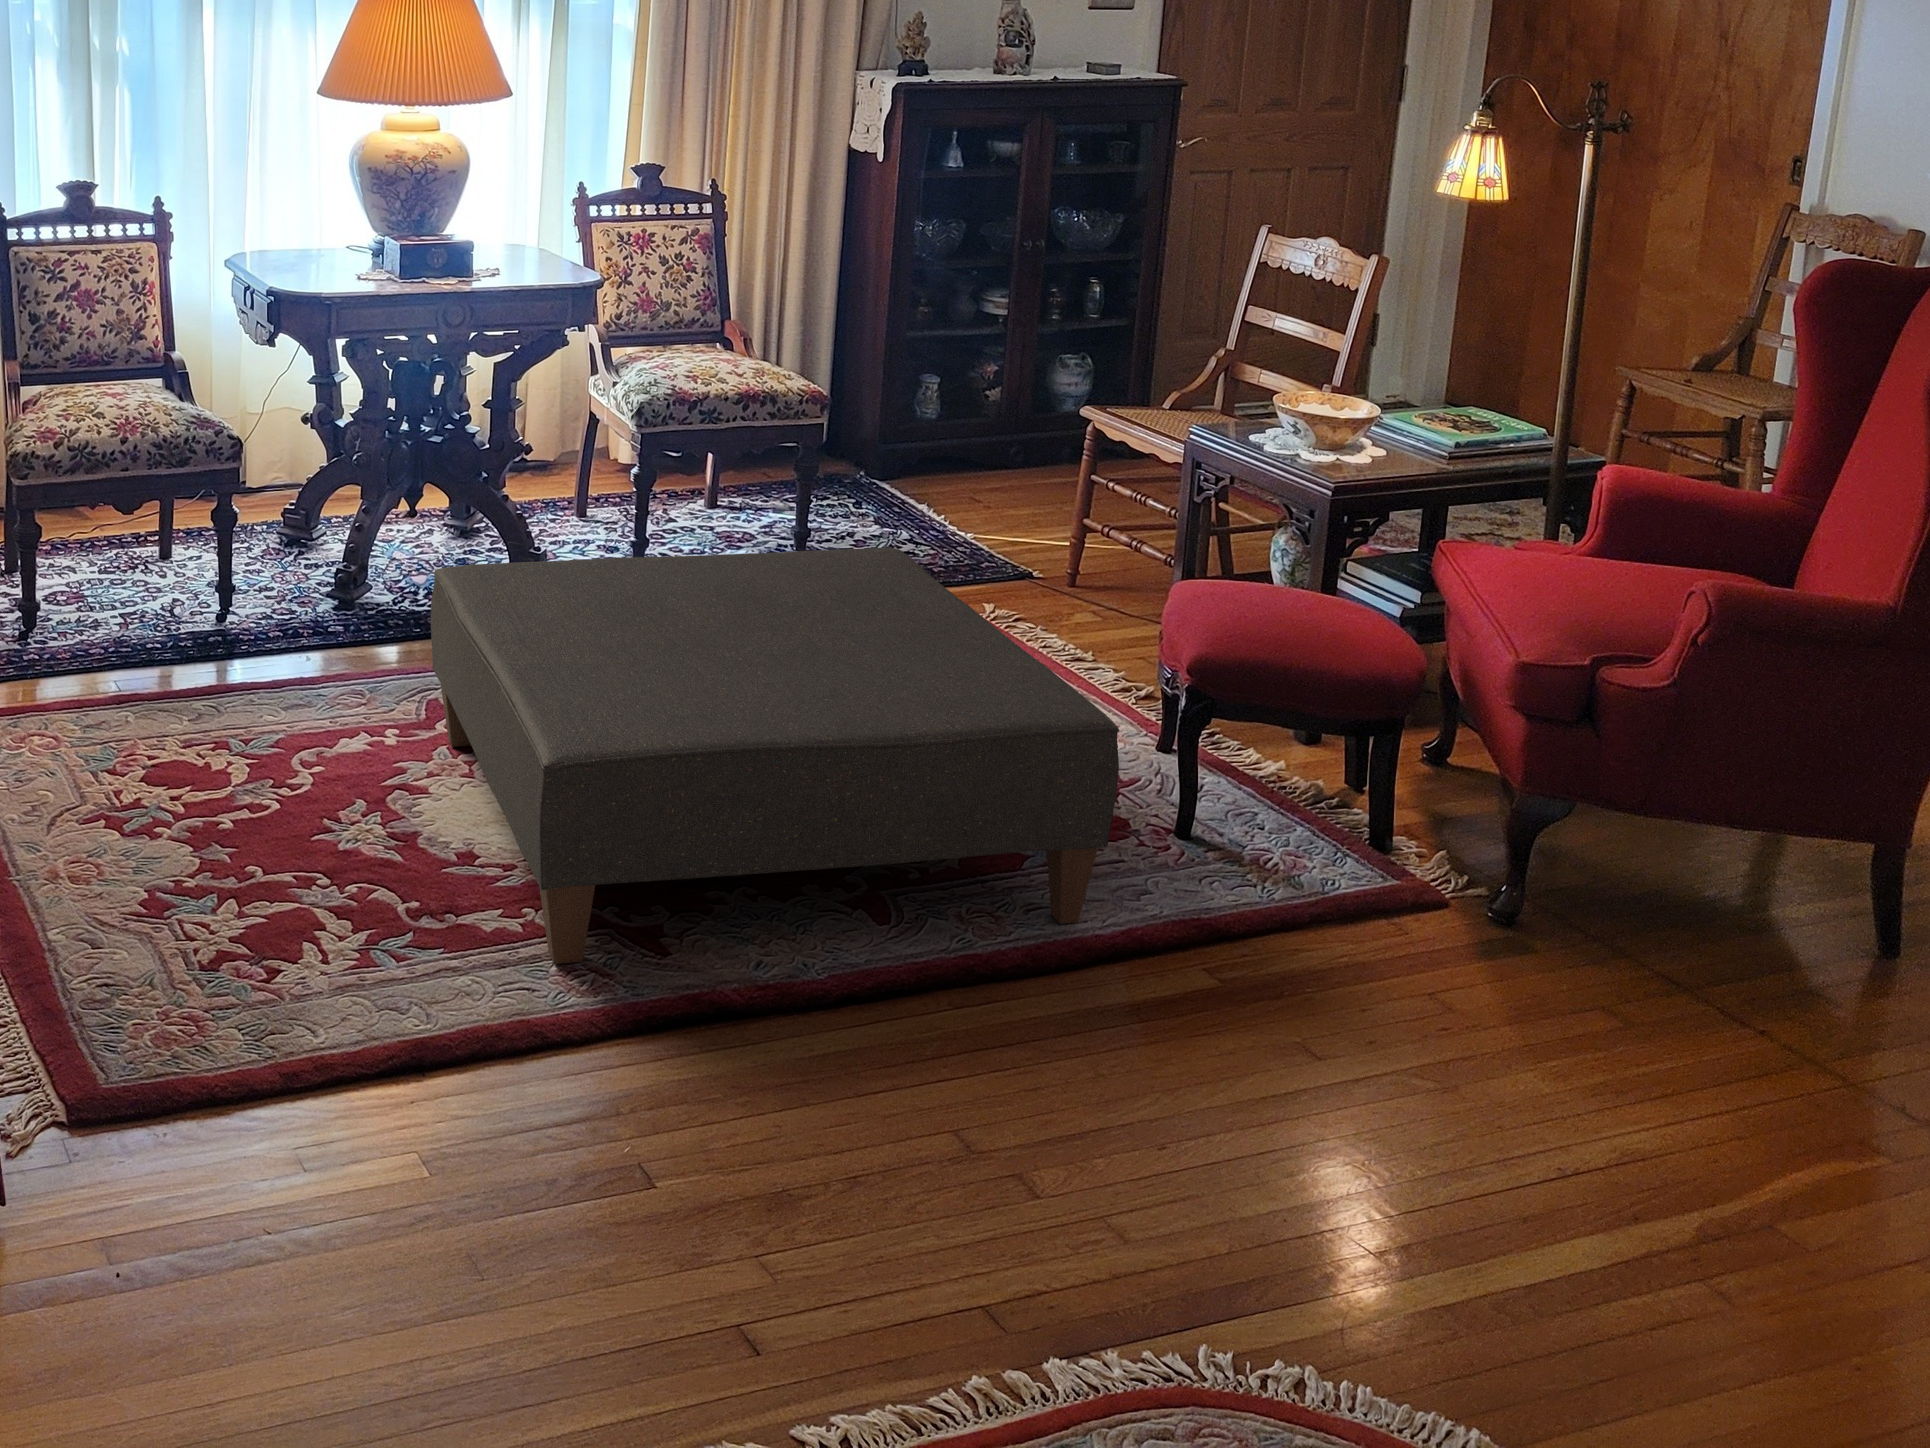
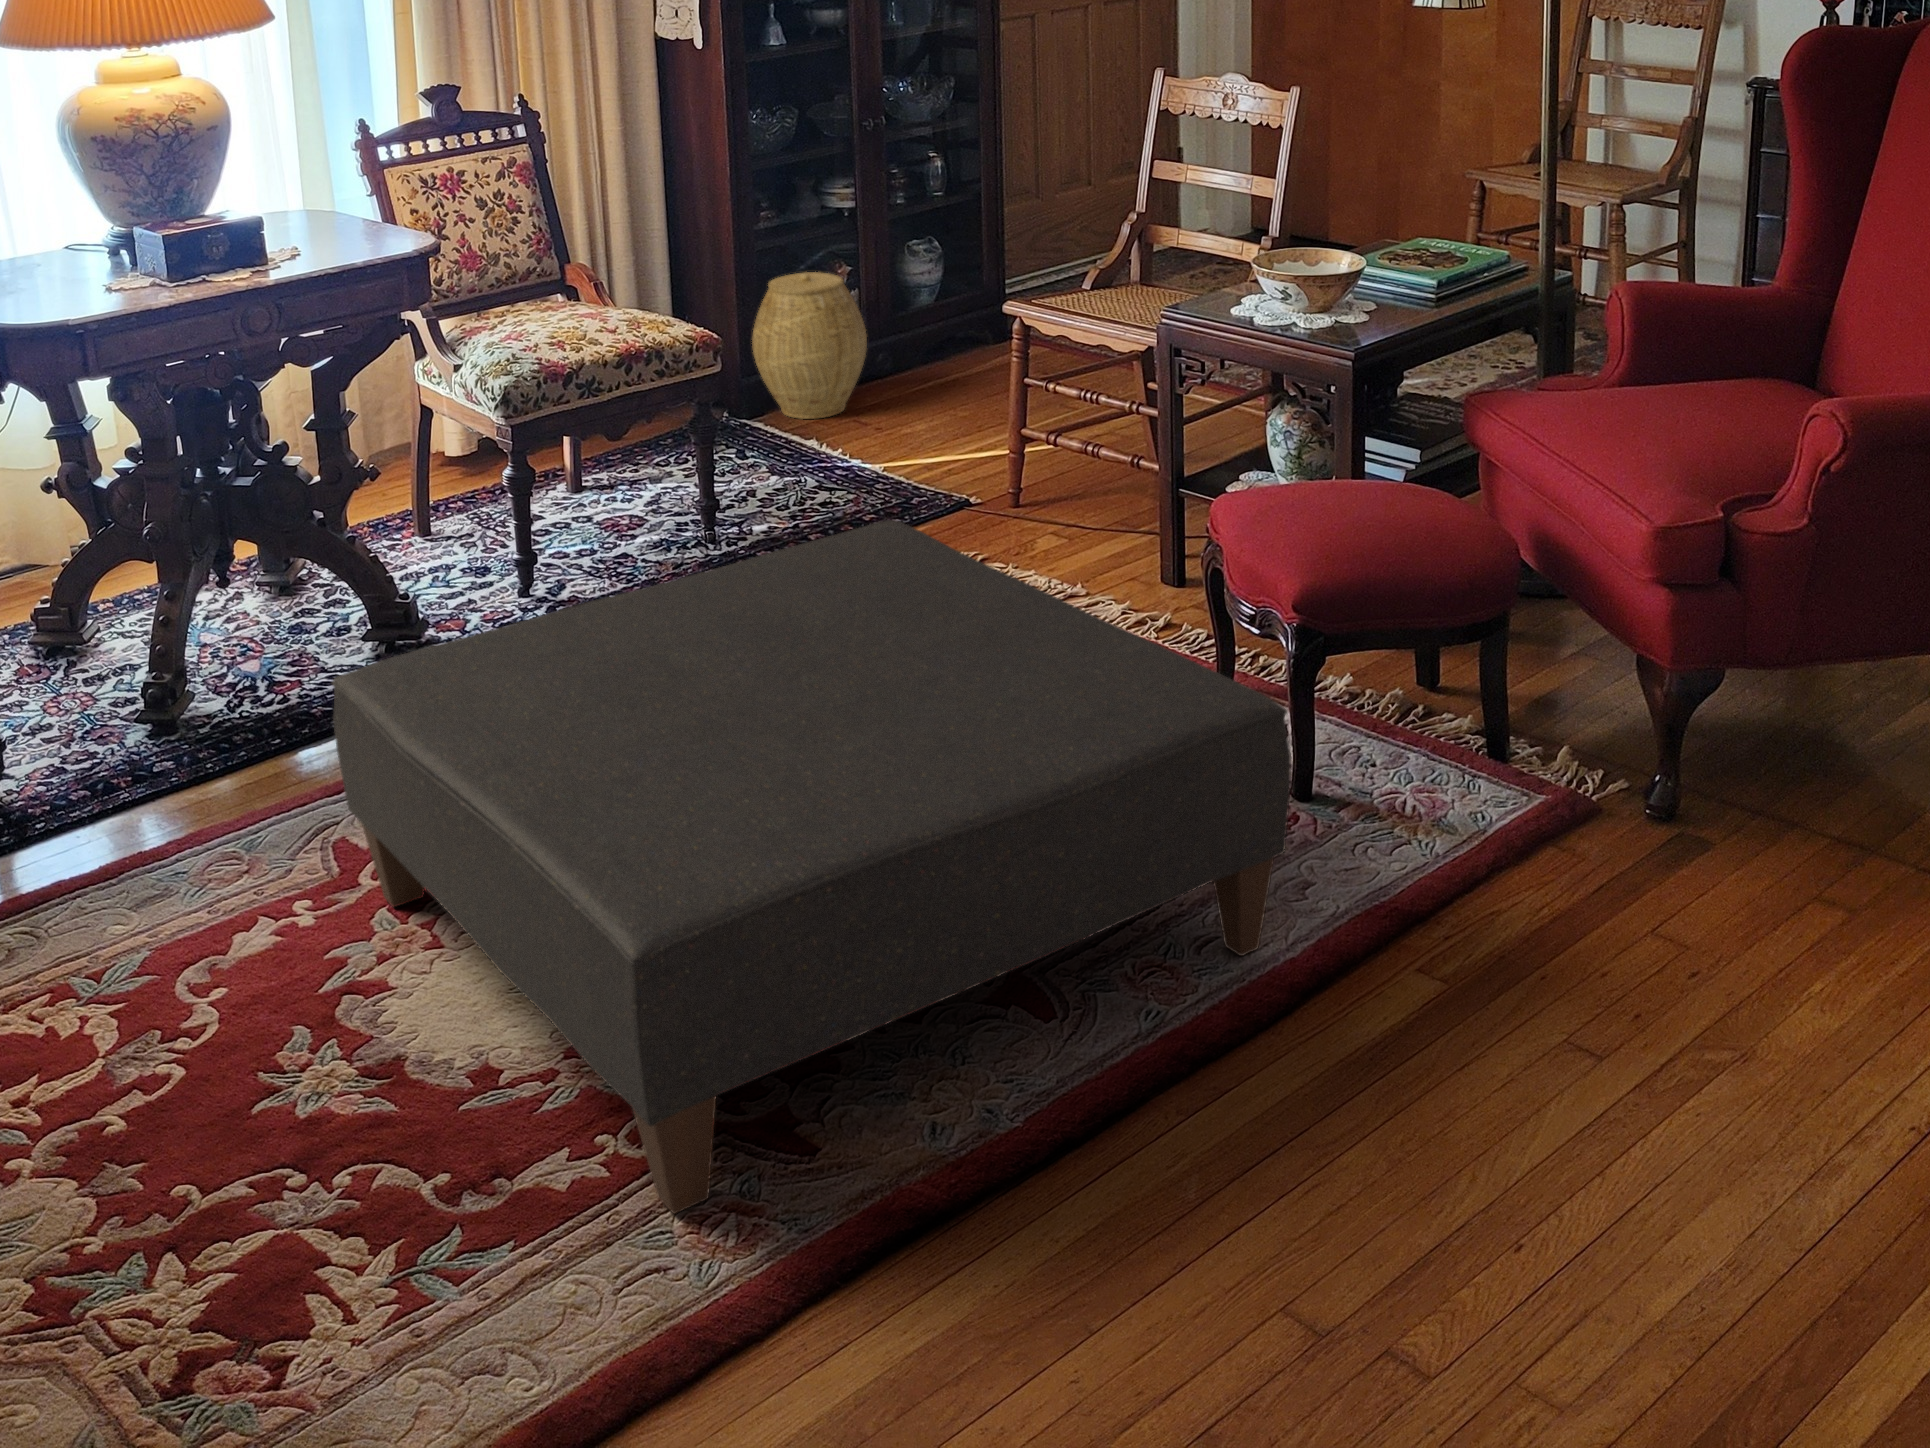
woven basket: none [890,364,991,490] -> present [752,272,867,419]

